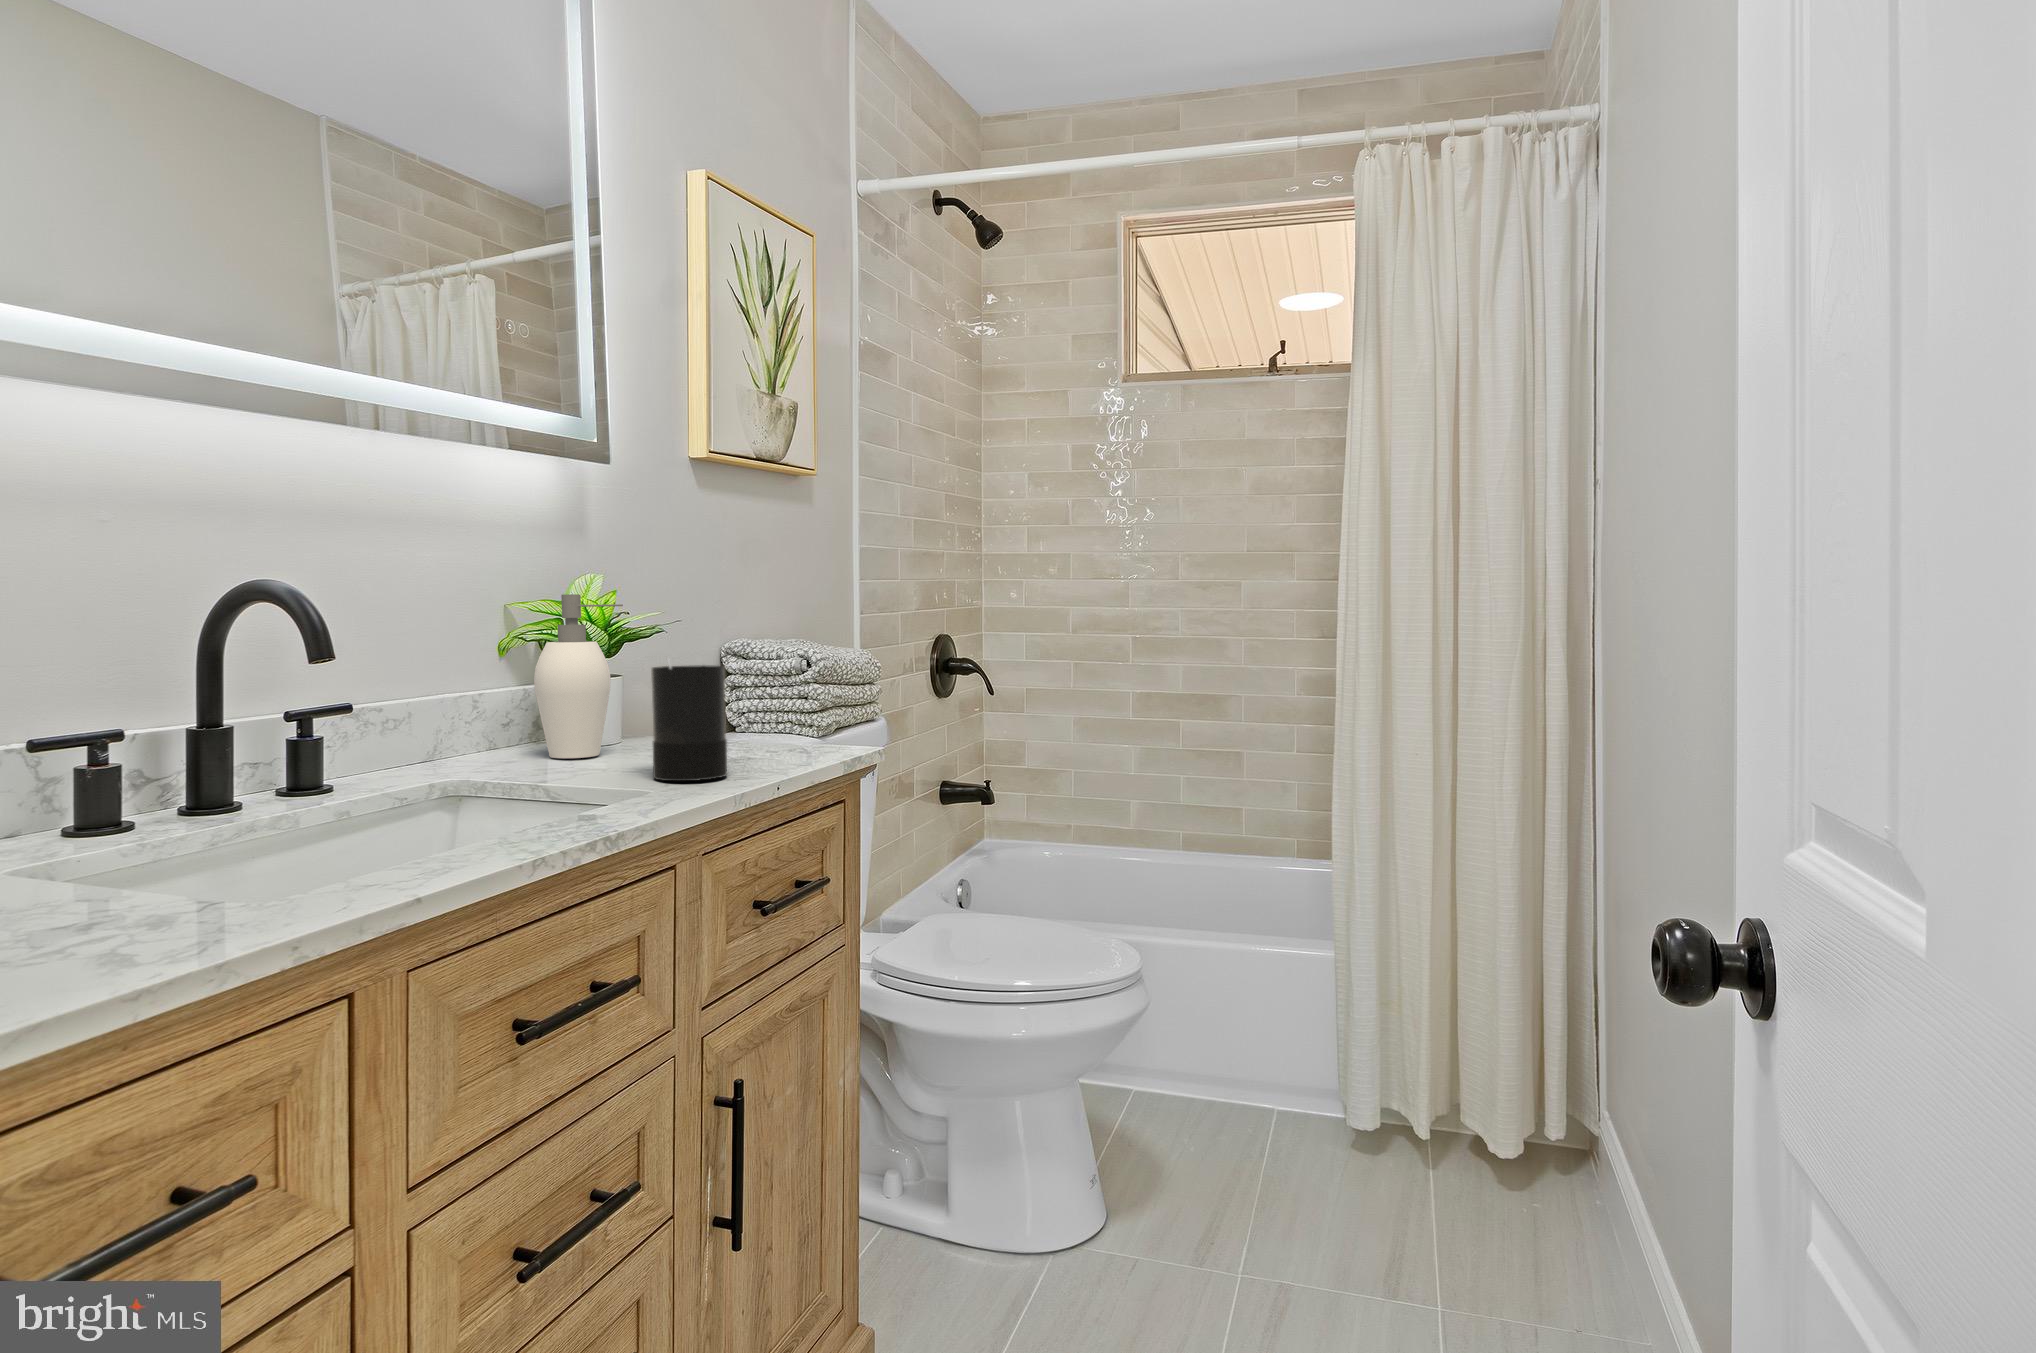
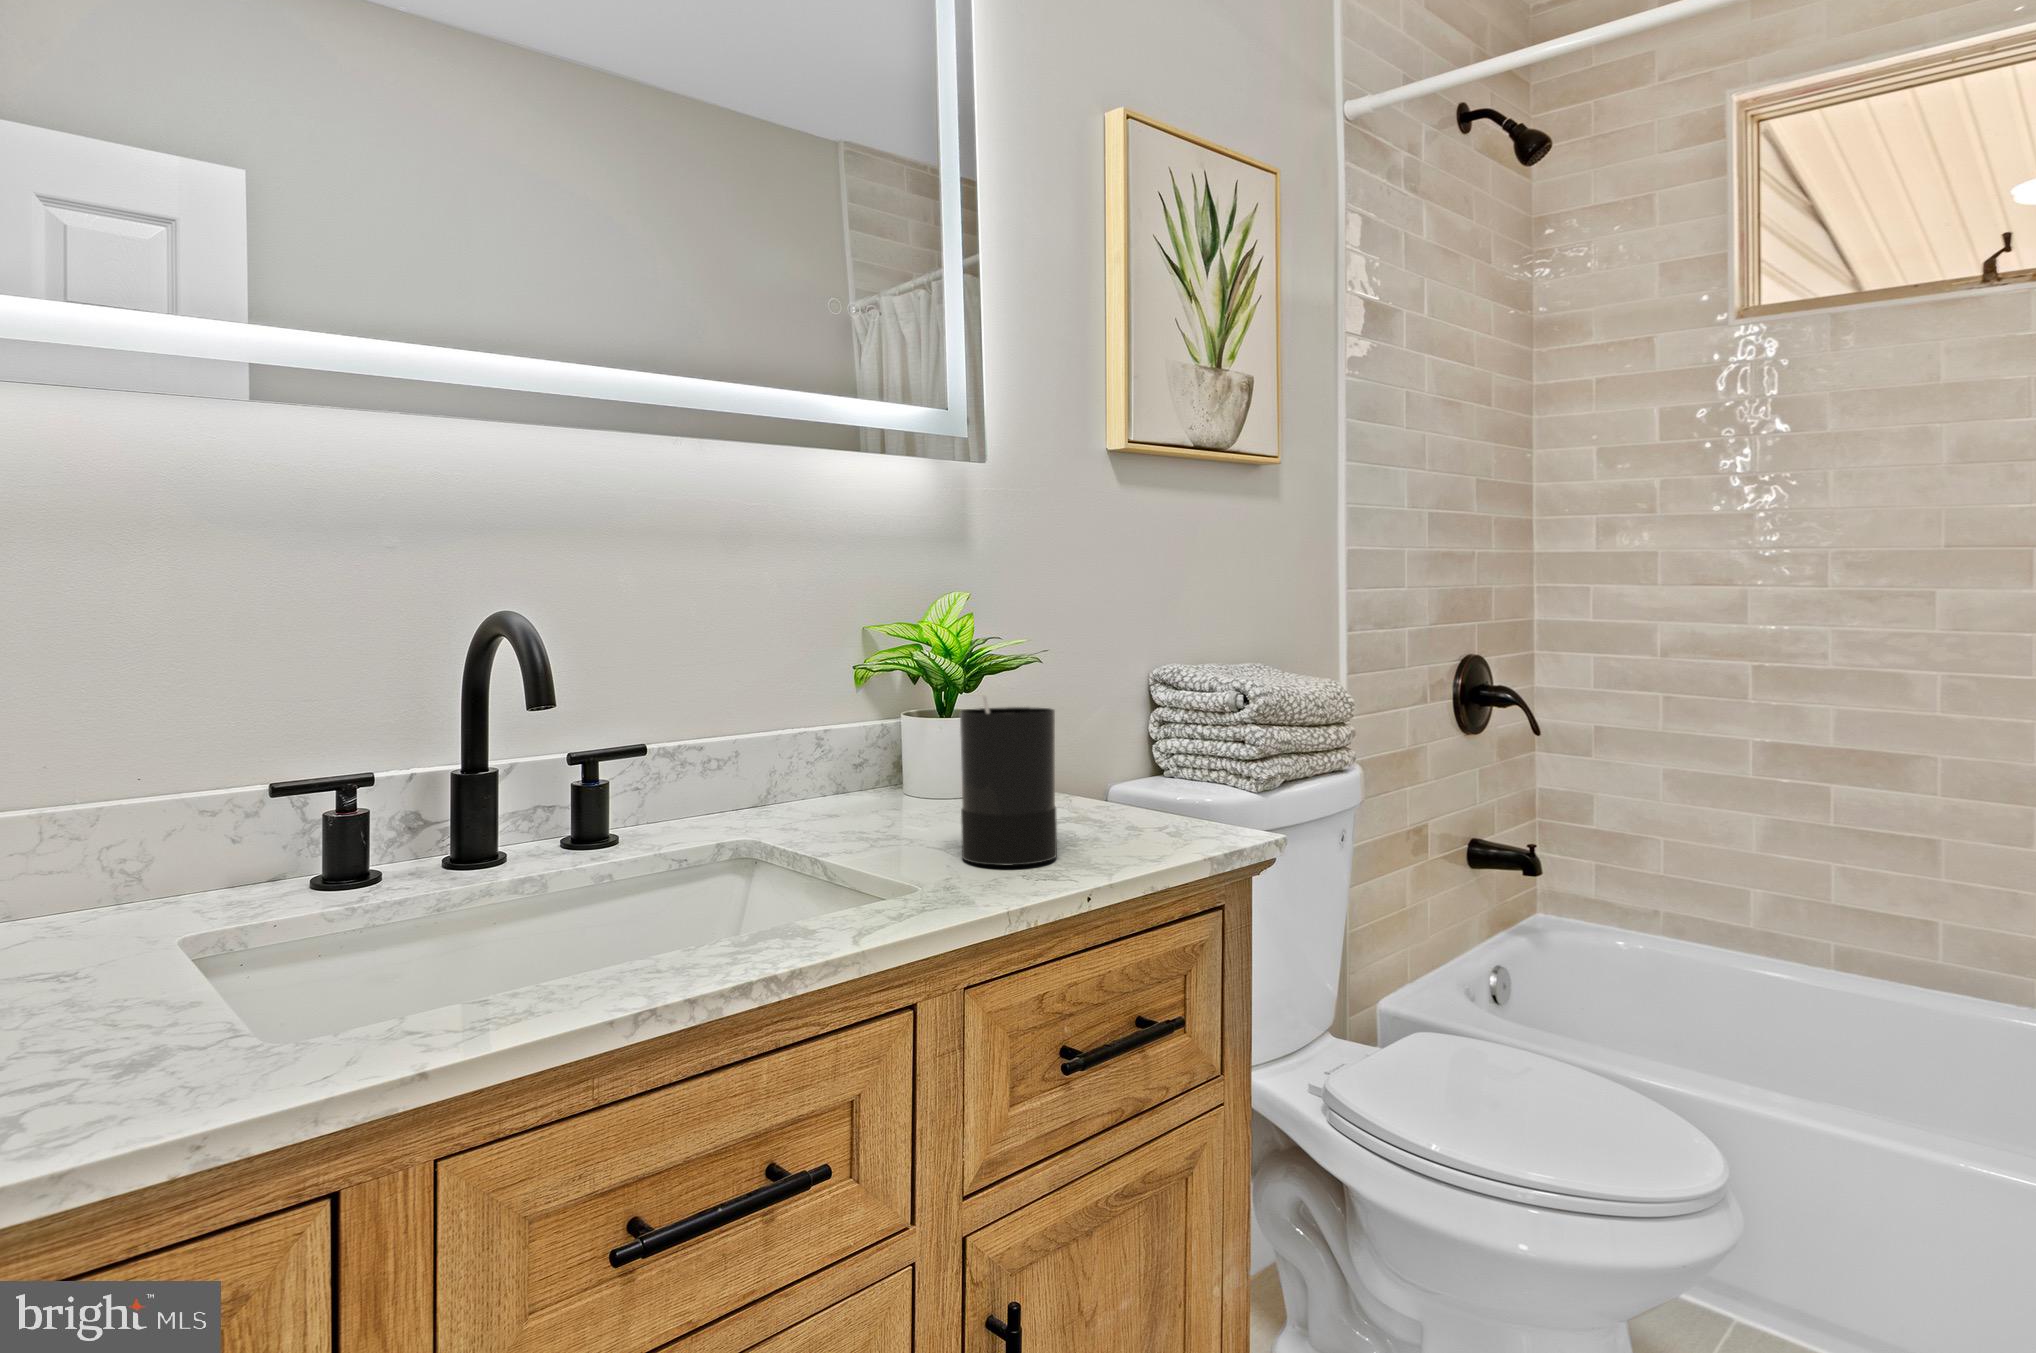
soap dispenser: present [534,594,623,758] -> none [868,616,961,816]

